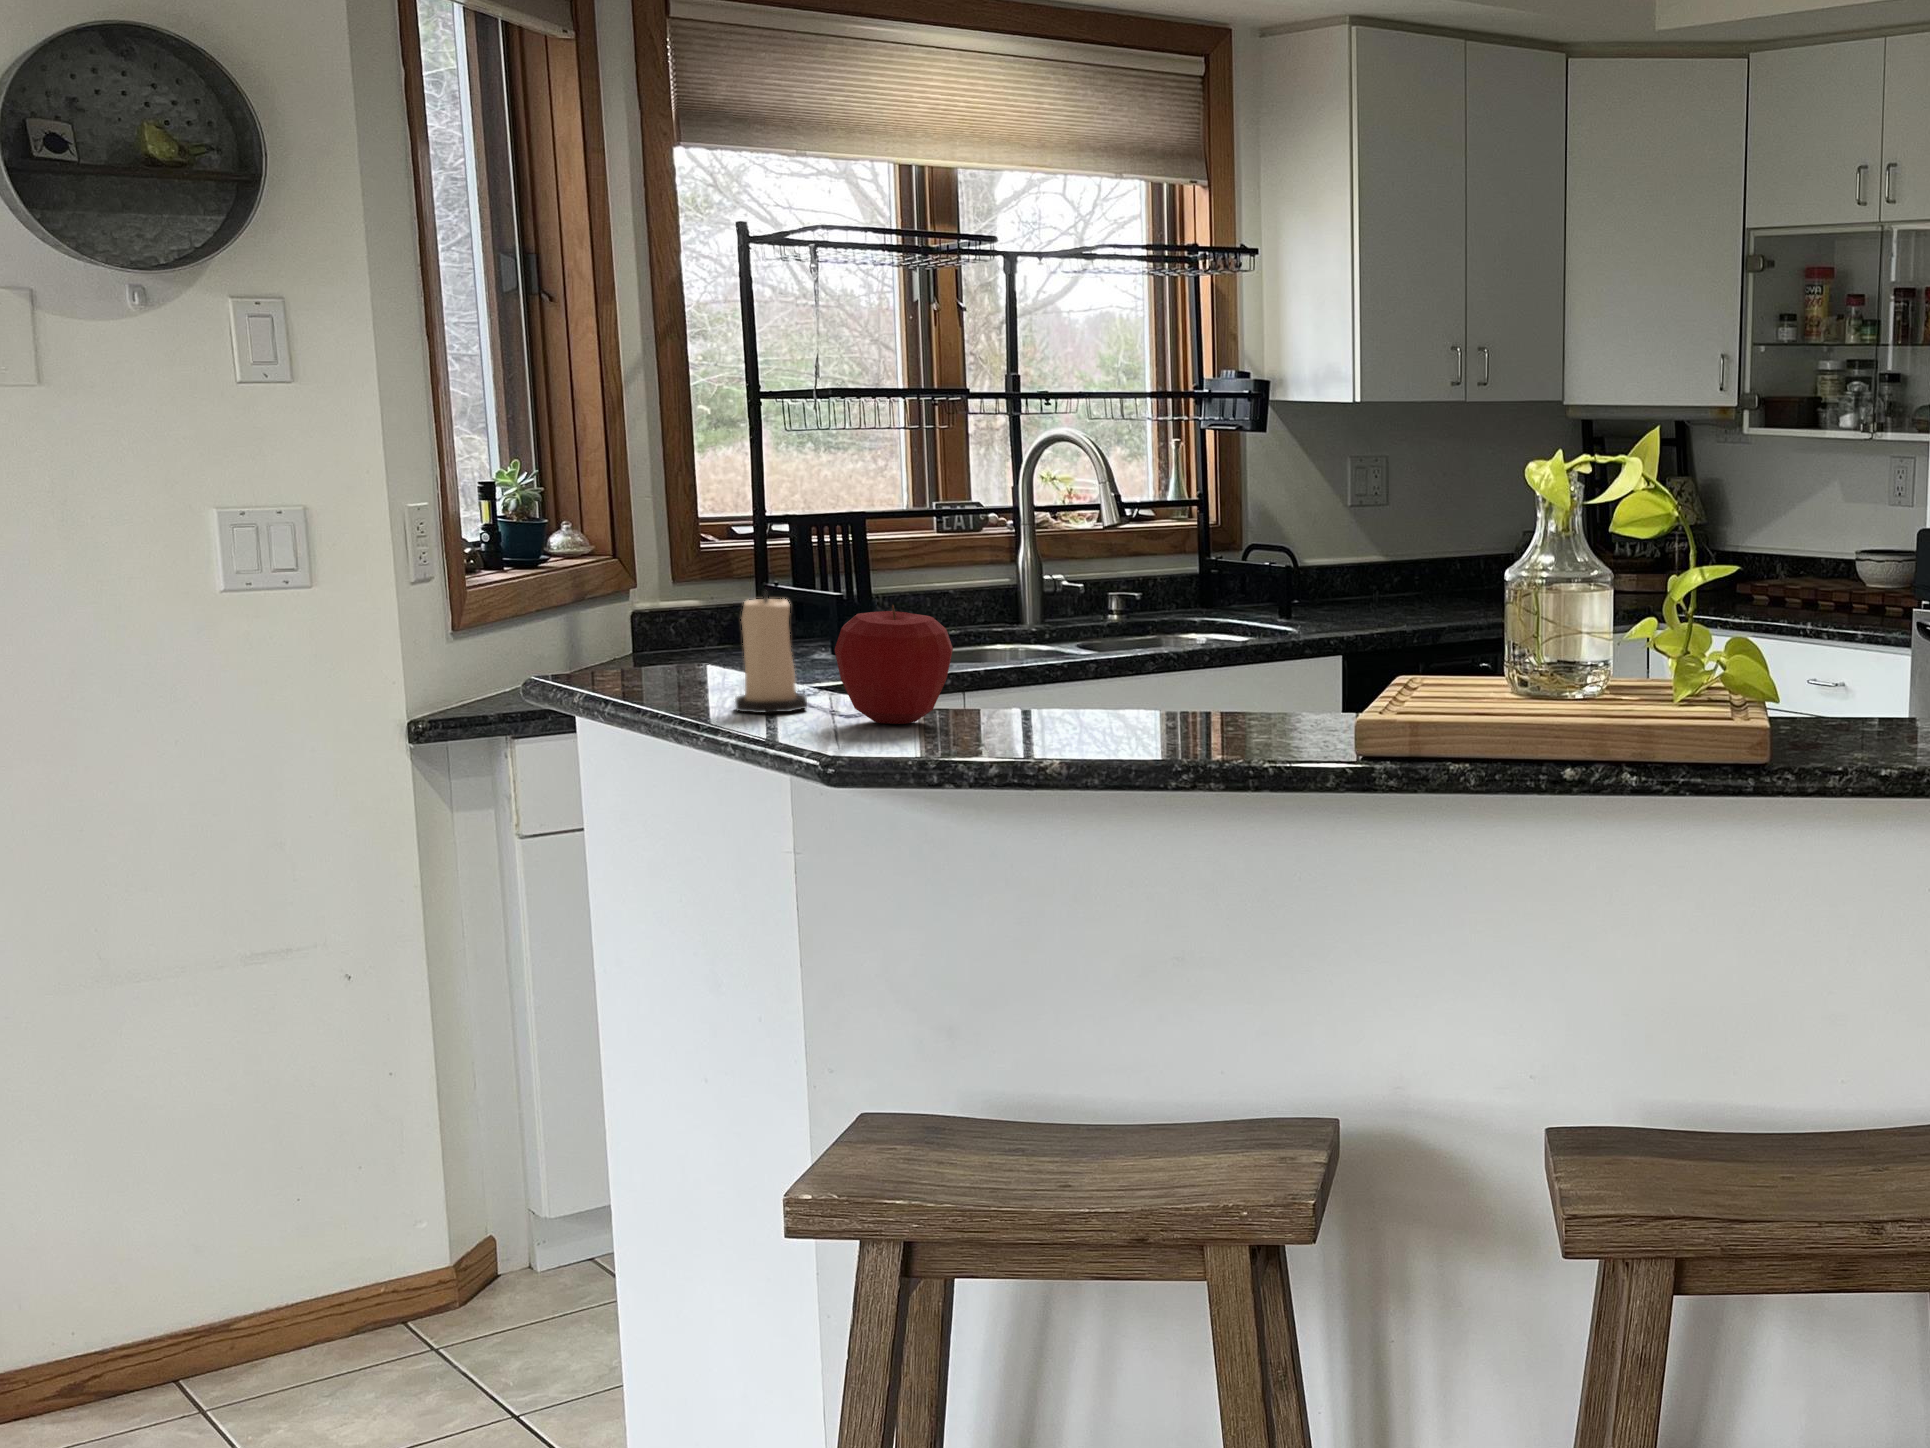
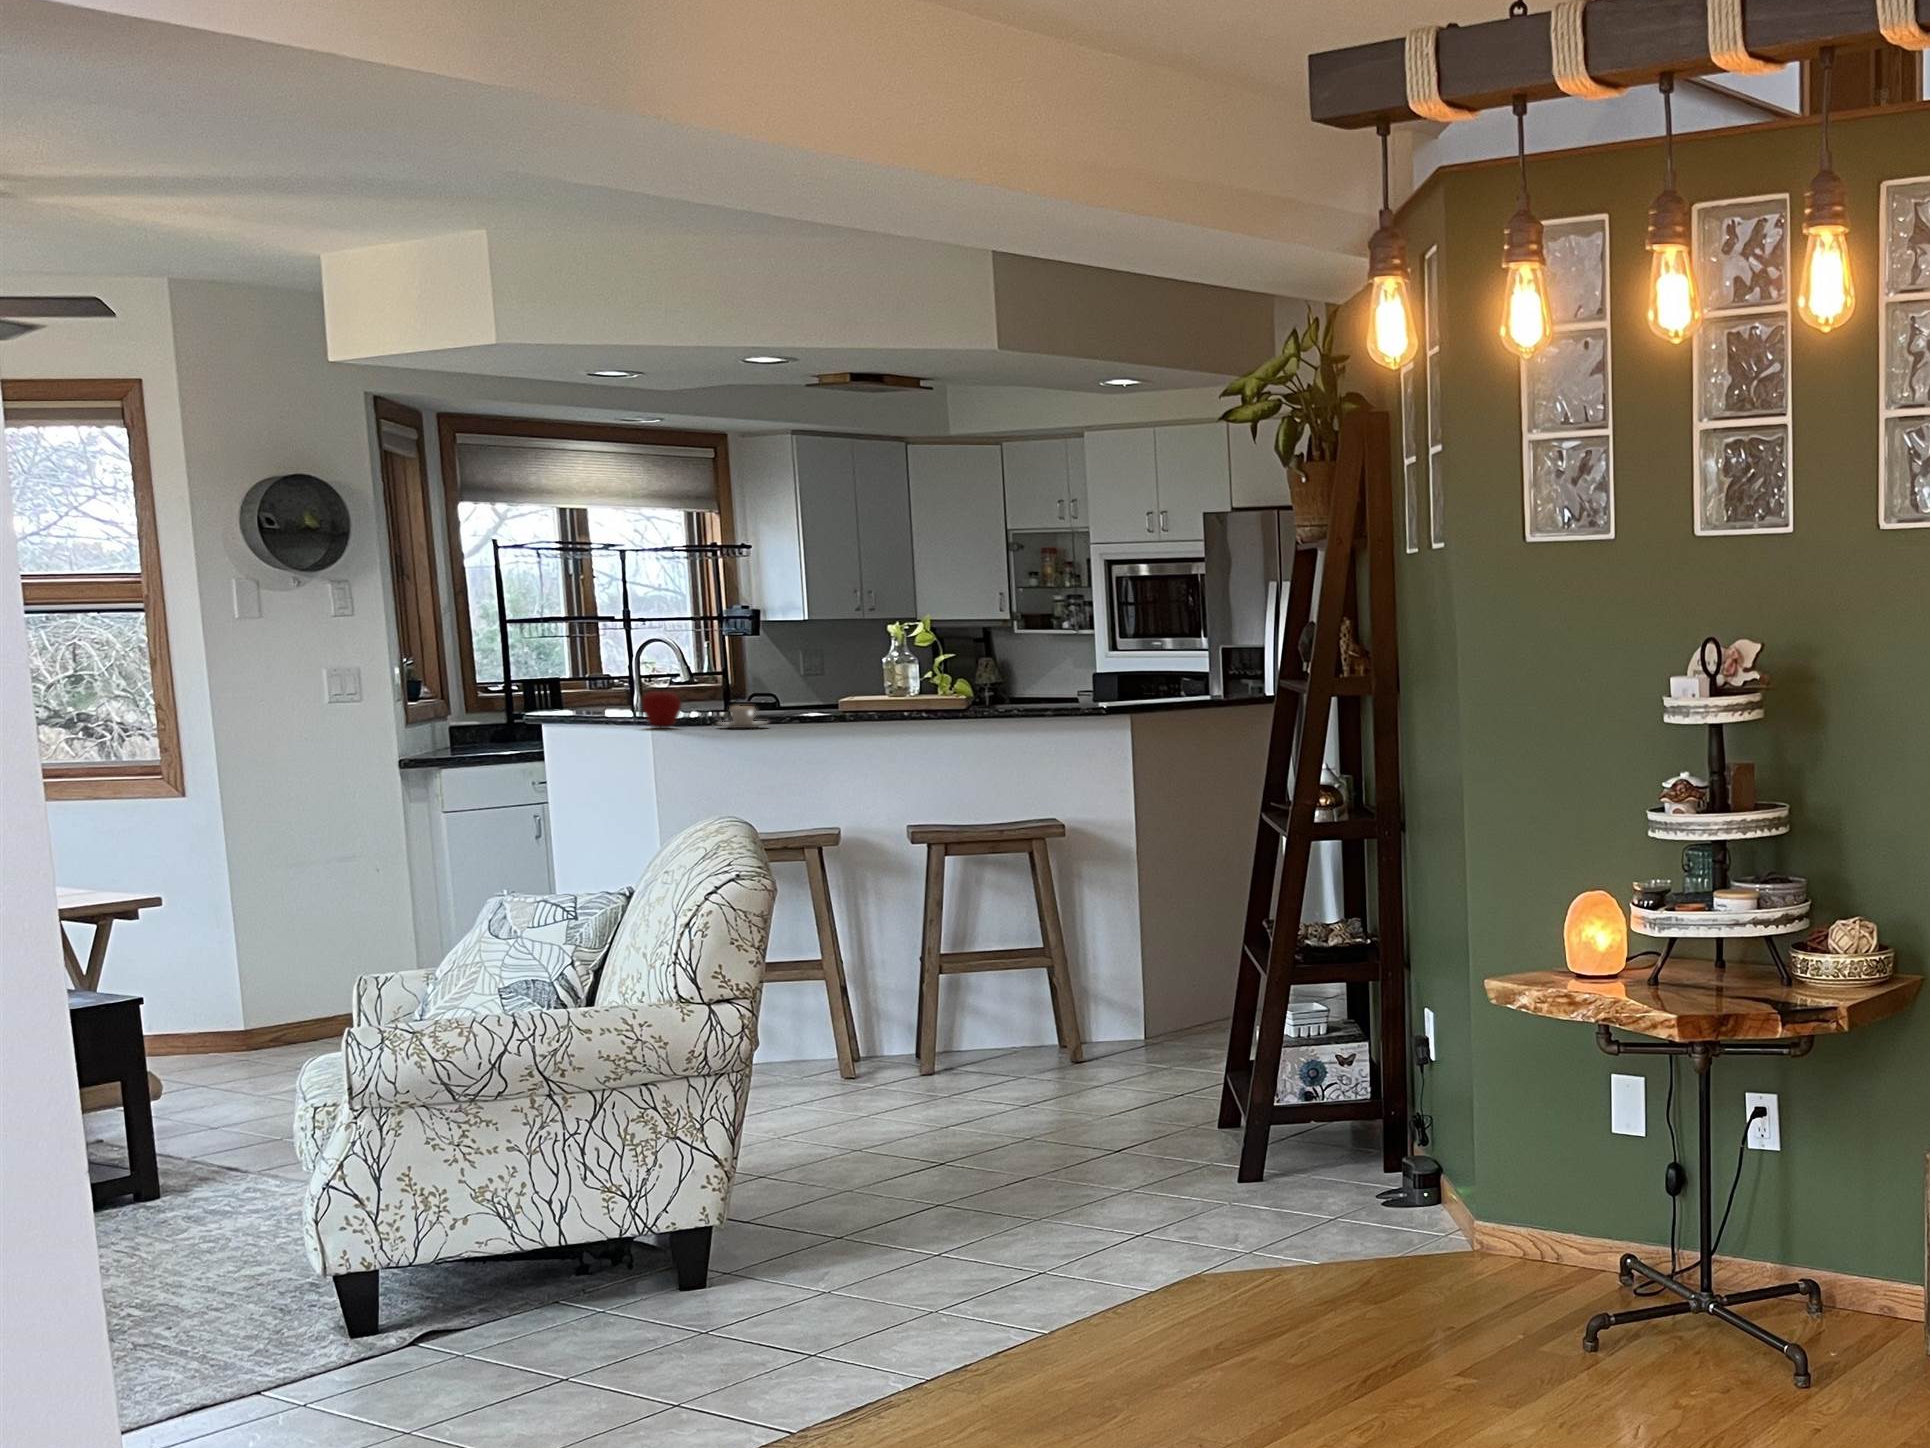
candle: present [735,591,807,713] -> none [601,686,627,727]
coffee cup: none [1046,665,1203,738] -> present [720,706,767,728]

